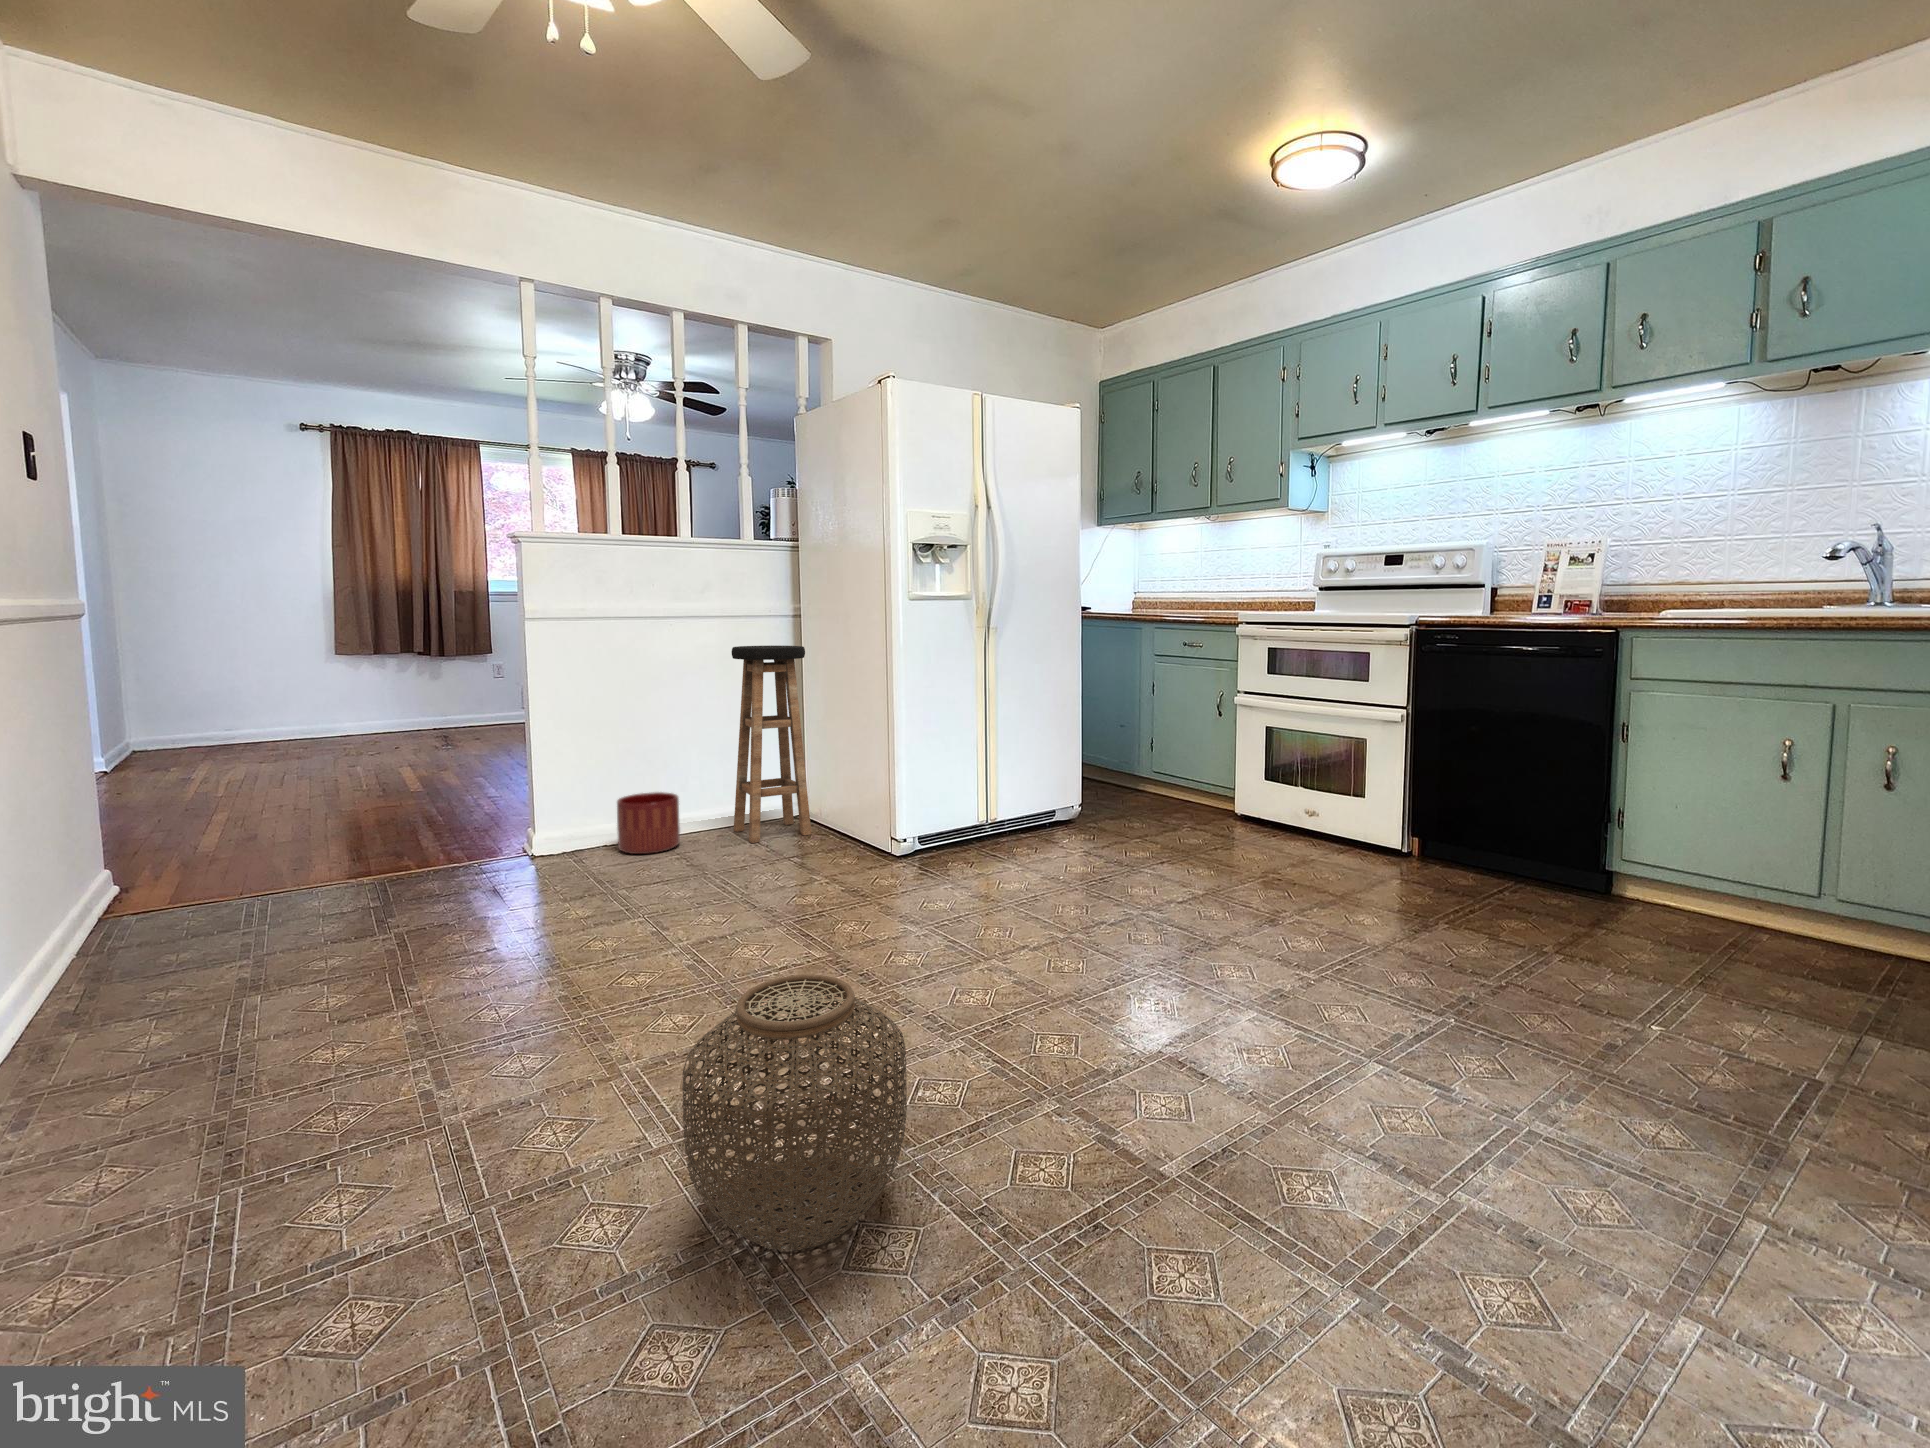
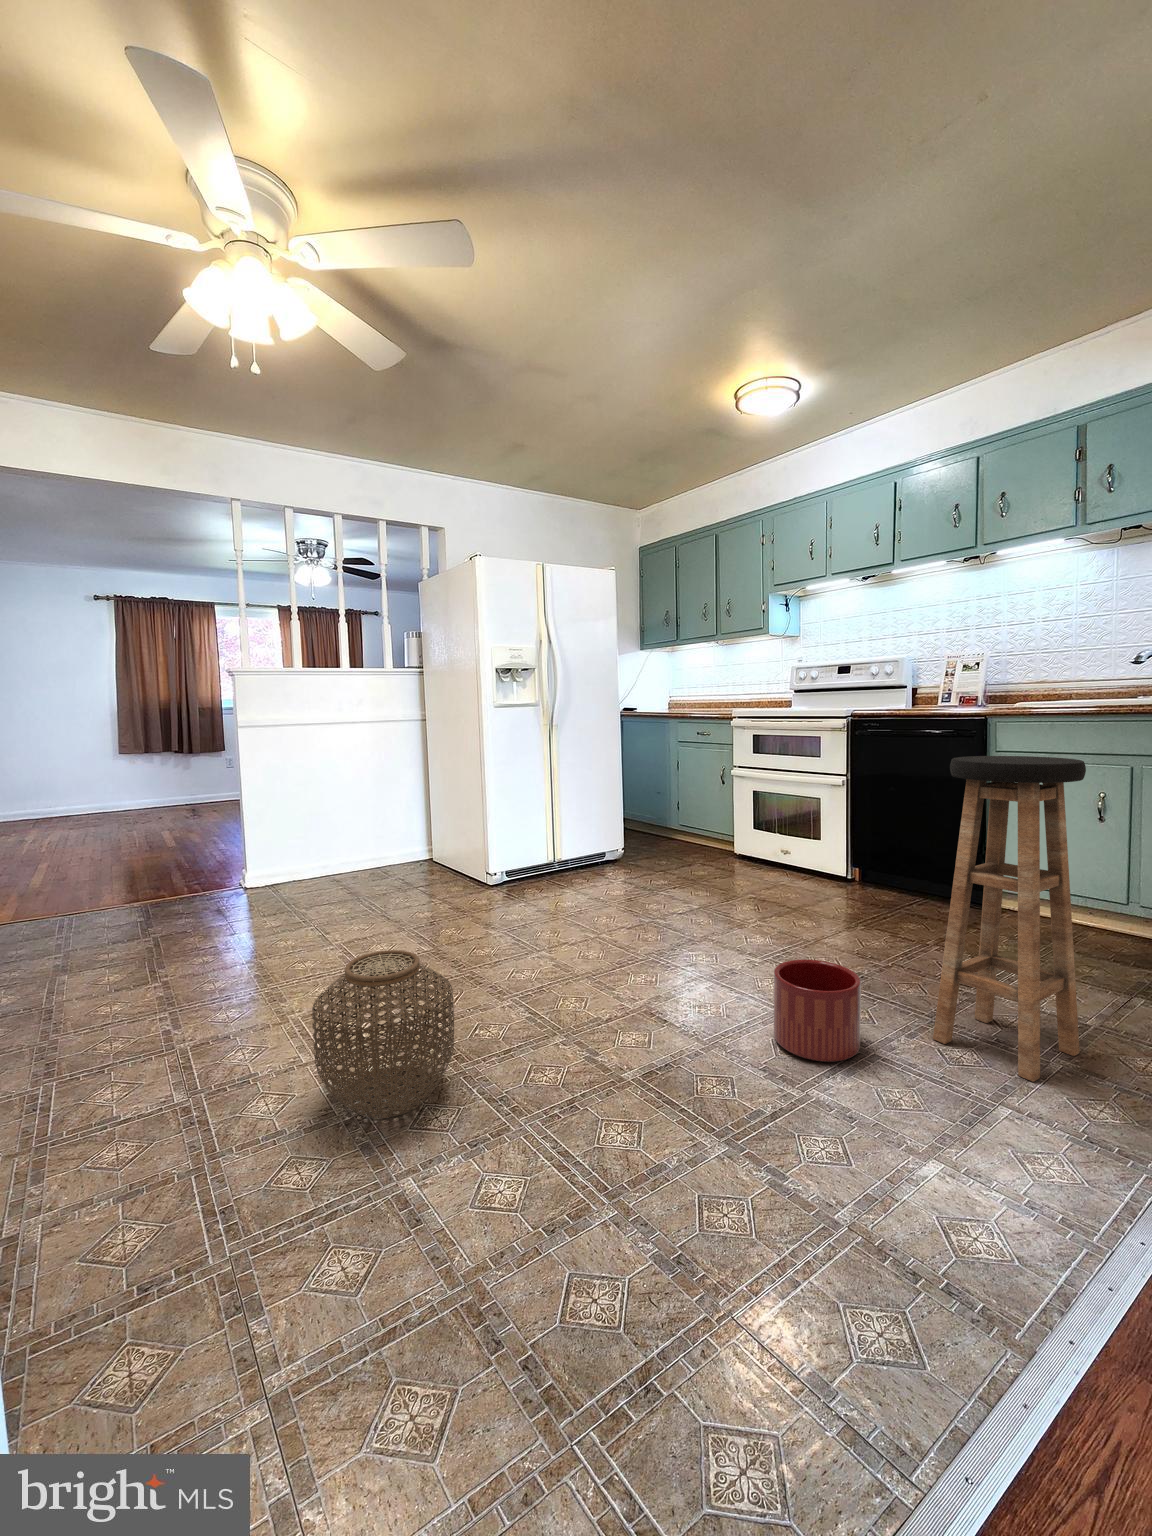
bar stool: present [732,645,811,843] -> present [933,756,1086,1082]
planter: present [617,792,680,854] -> present [774,959,861,1062]

